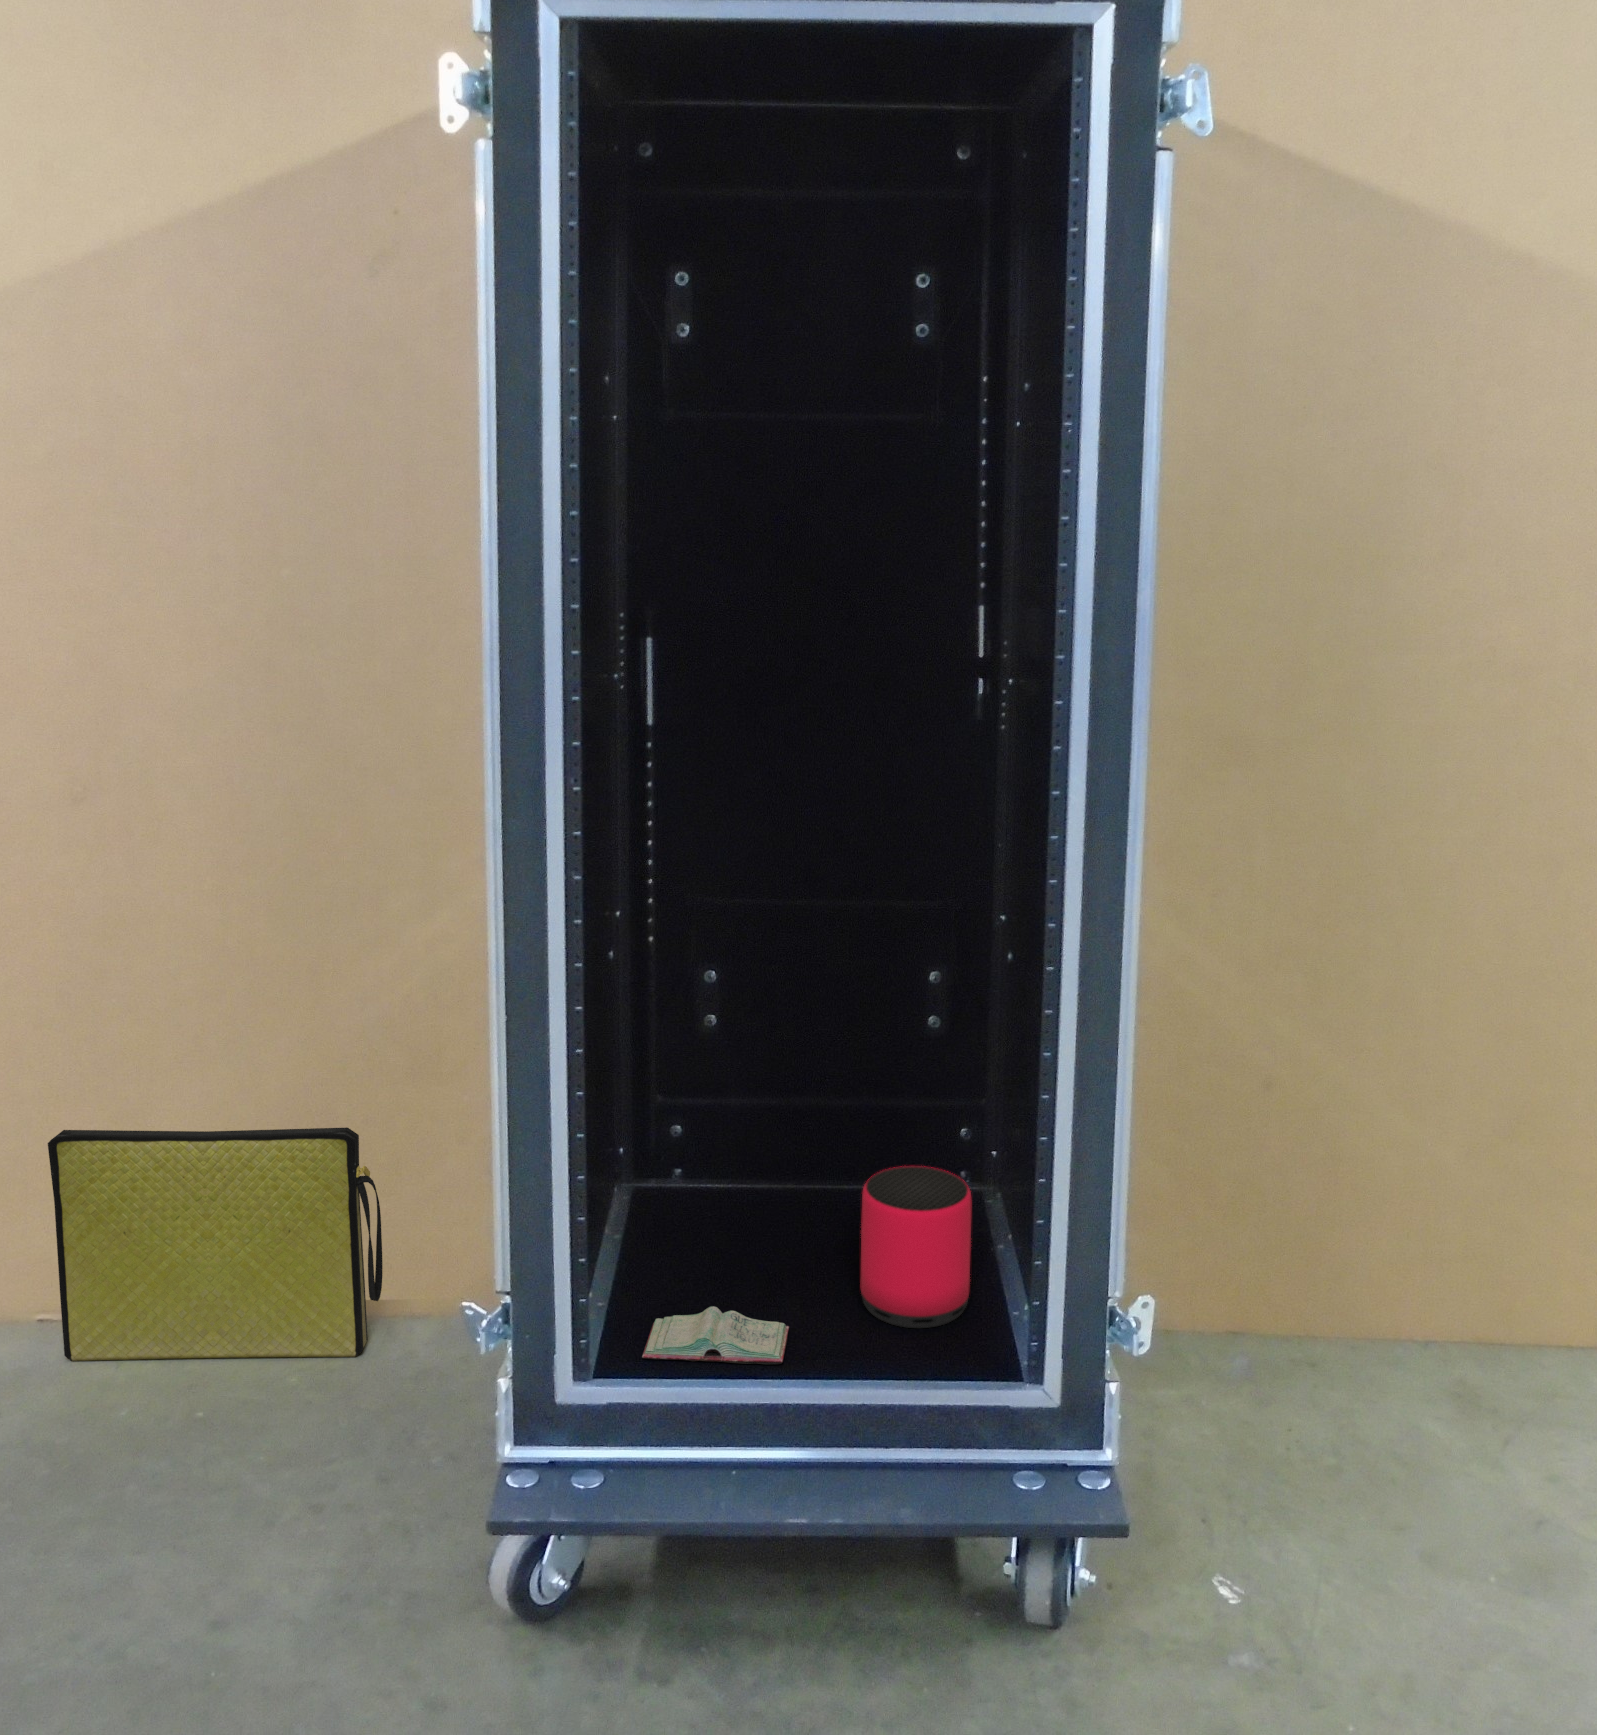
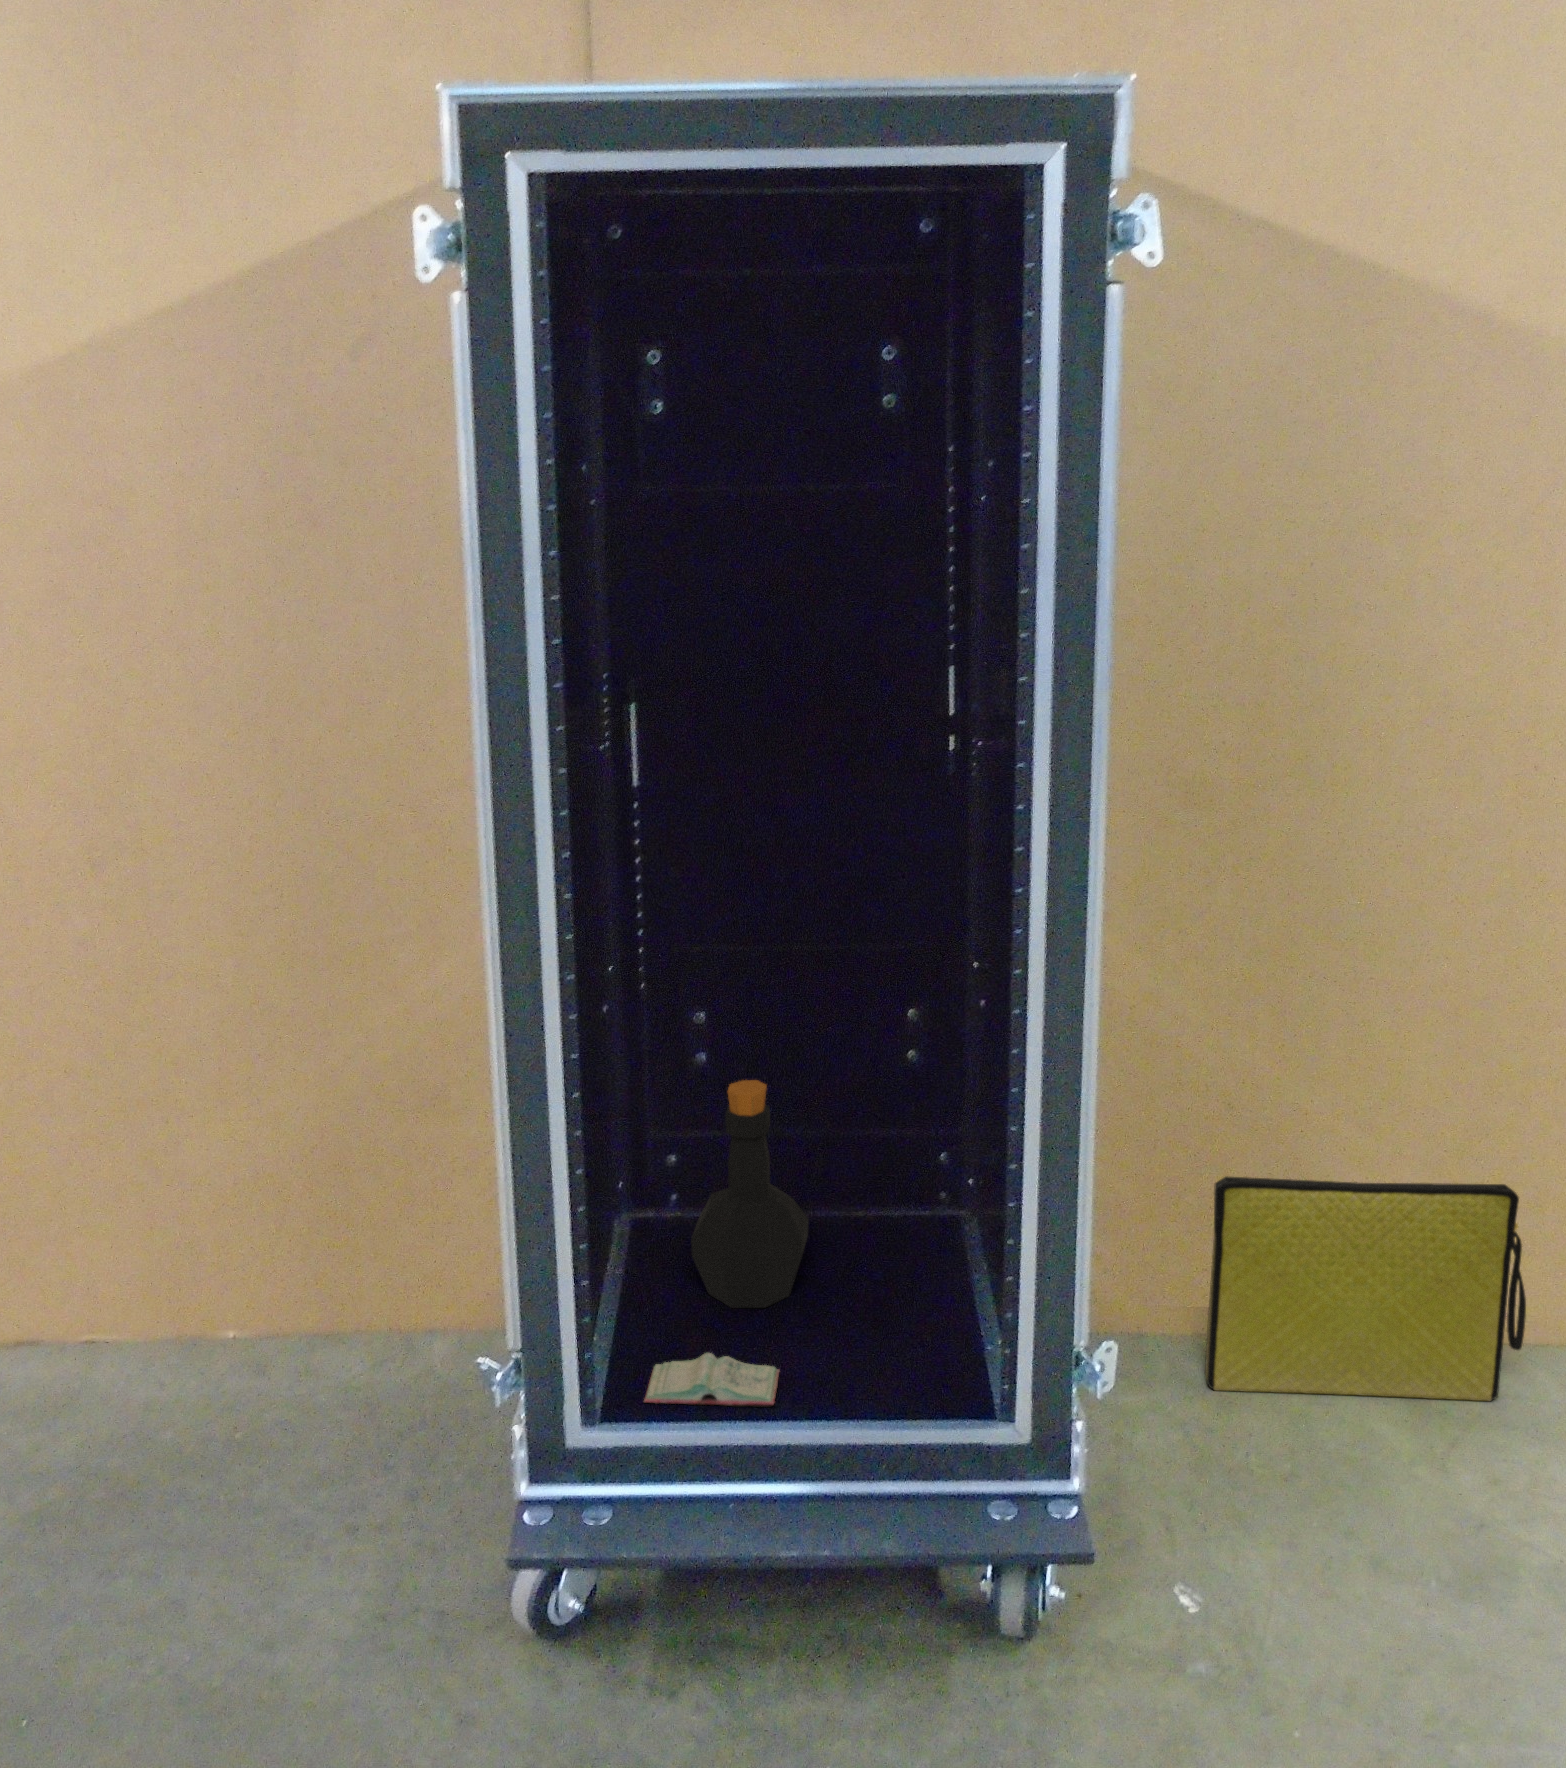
bottle: none [697,1023,821,1266] -> present [691,1080,809,1308]
bag: present [48,1127,383,1361] -> present [1205,1176,1526,1401]
speaker: present [860,1166,972,1328] -> none [847,1216,949,1368]

